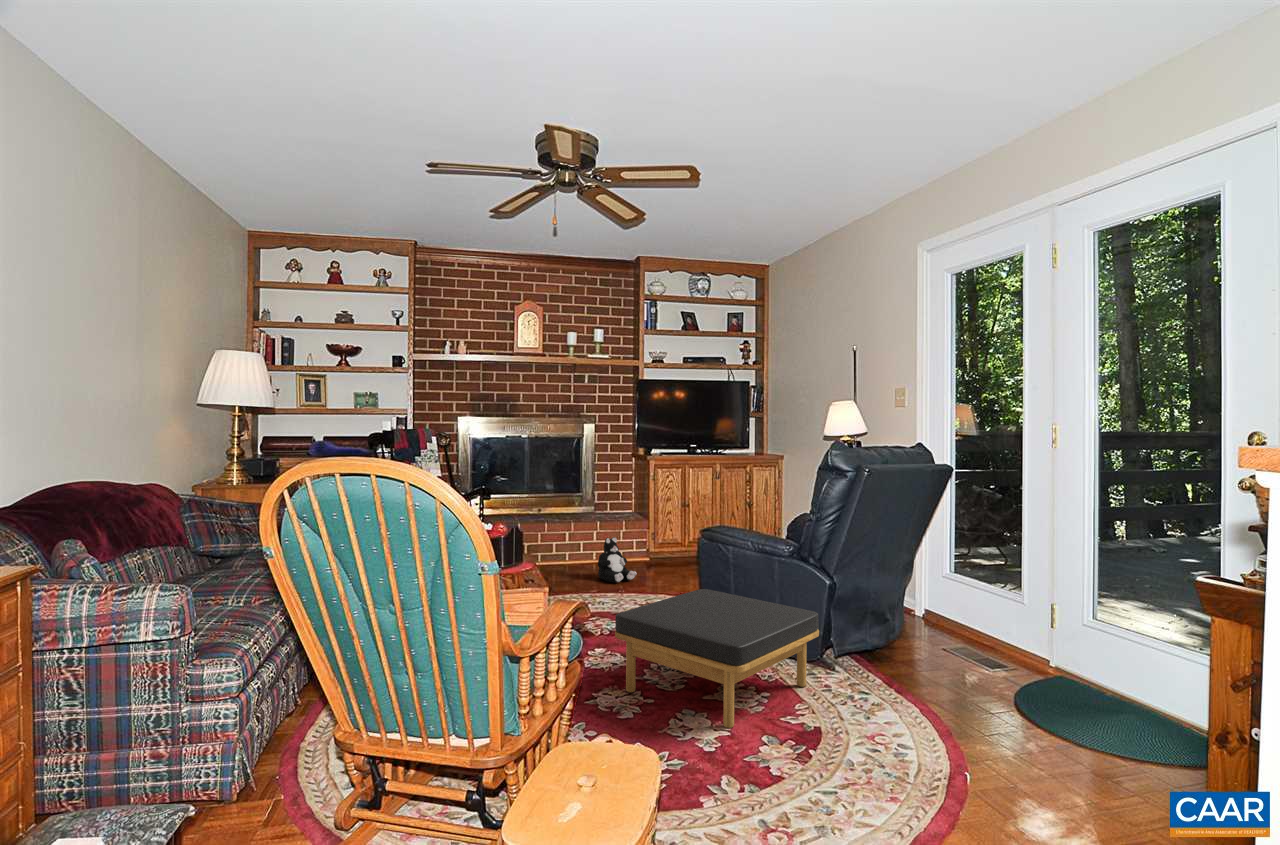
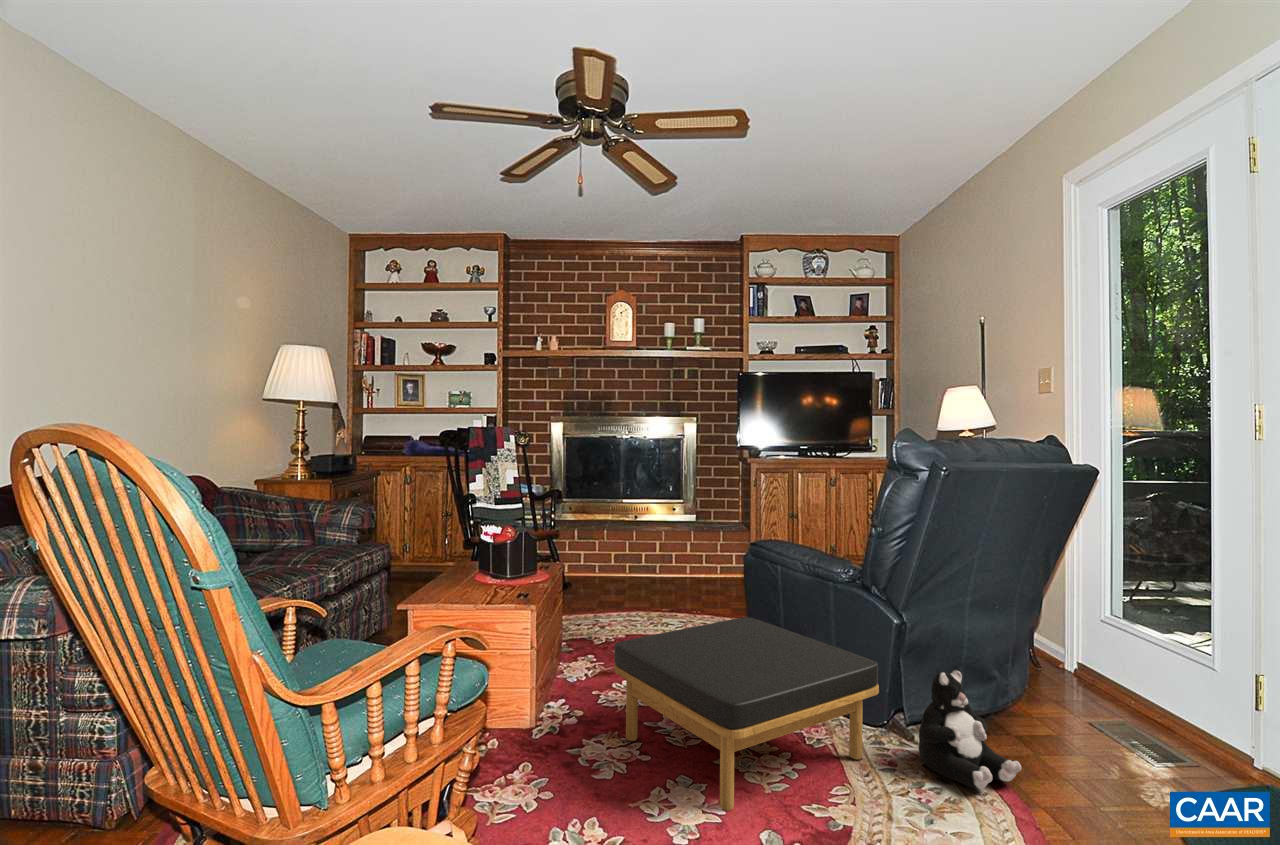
plush toy: present [598,537,637,582] -> present [919,669,1021,789]

